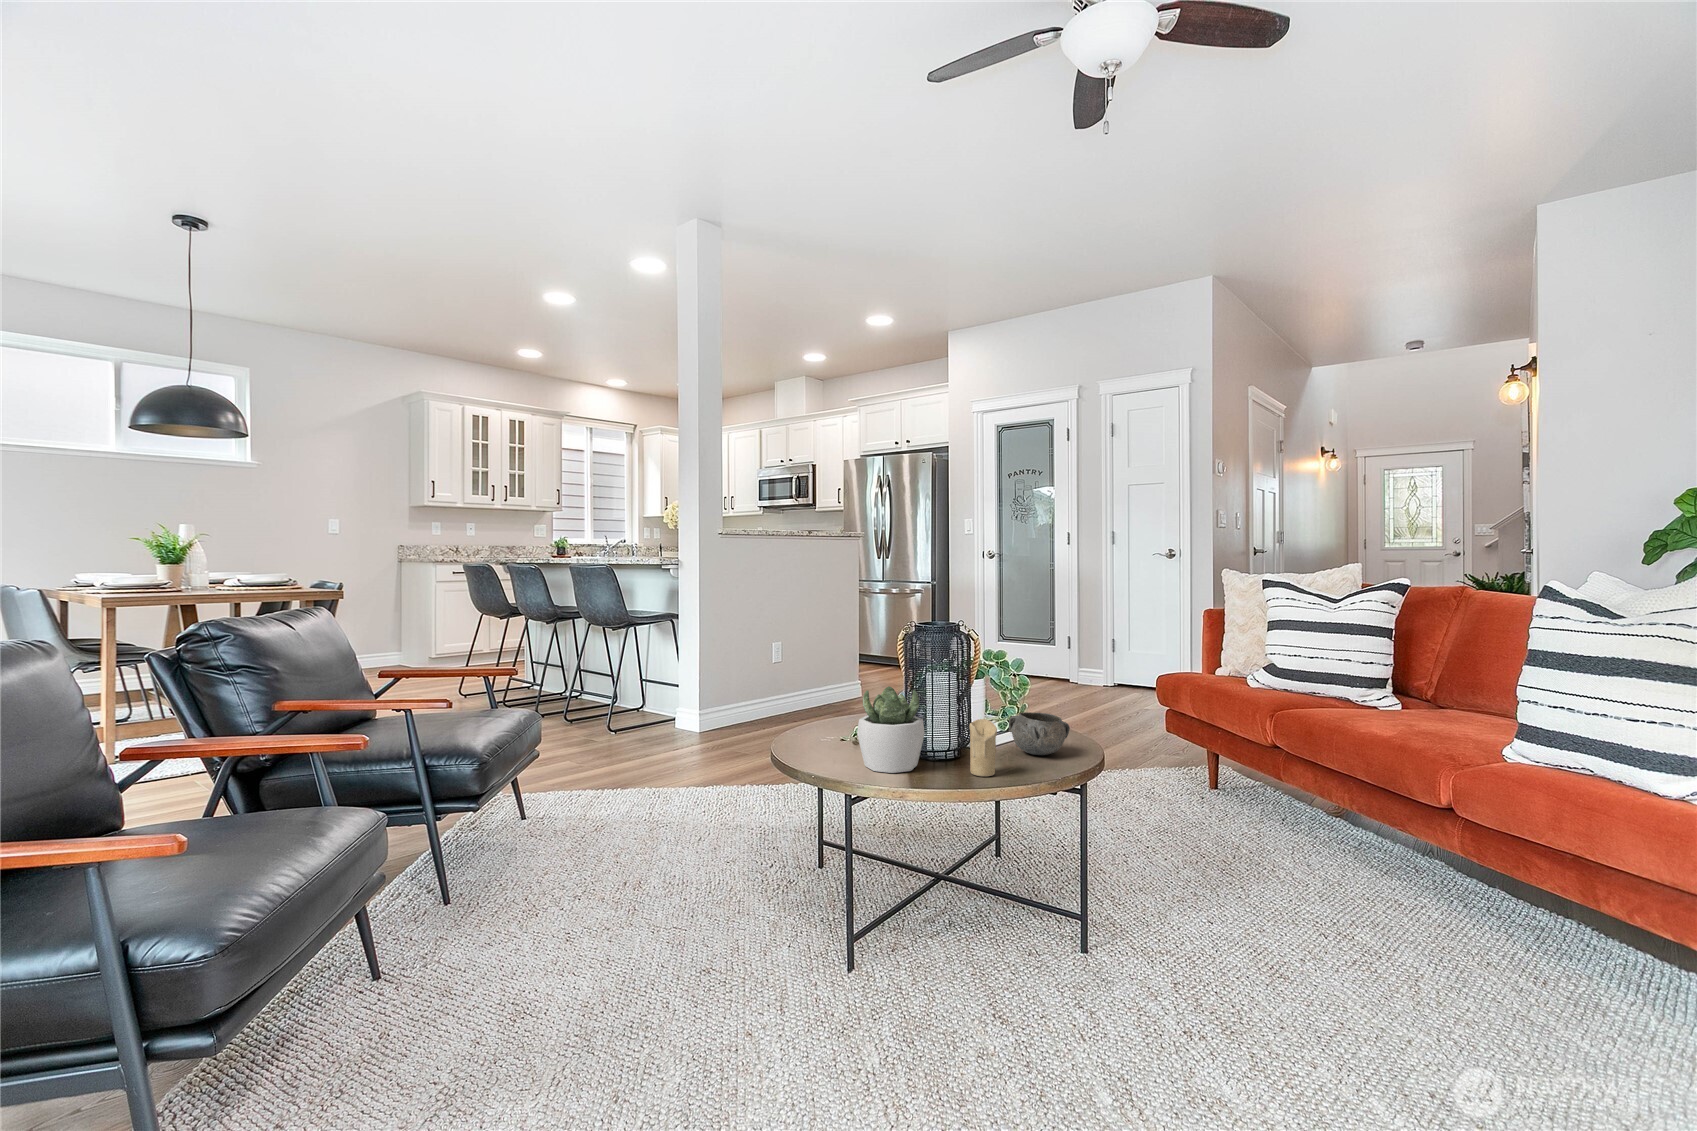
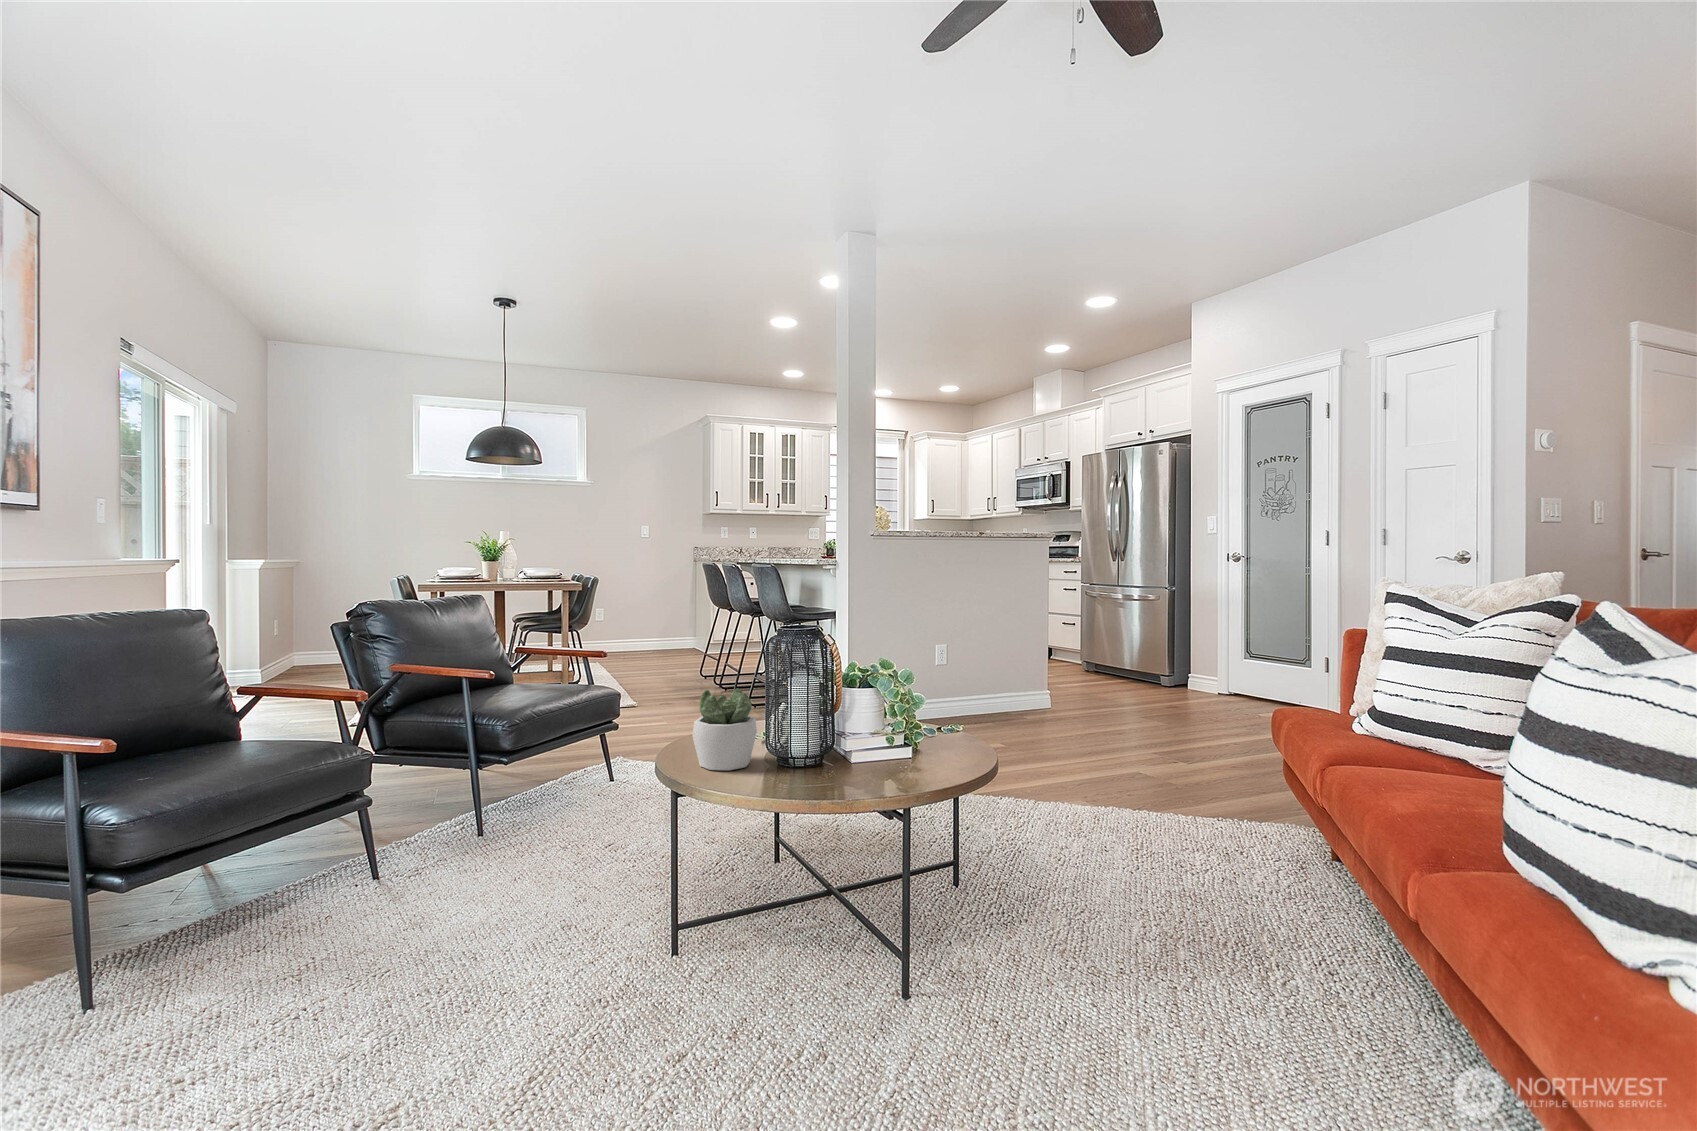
decorative bowl: present [1009,712,1070,755] -> none [865,728,925,775]
candle: present [969,719,997,776] -> none [771,728,798,785]

